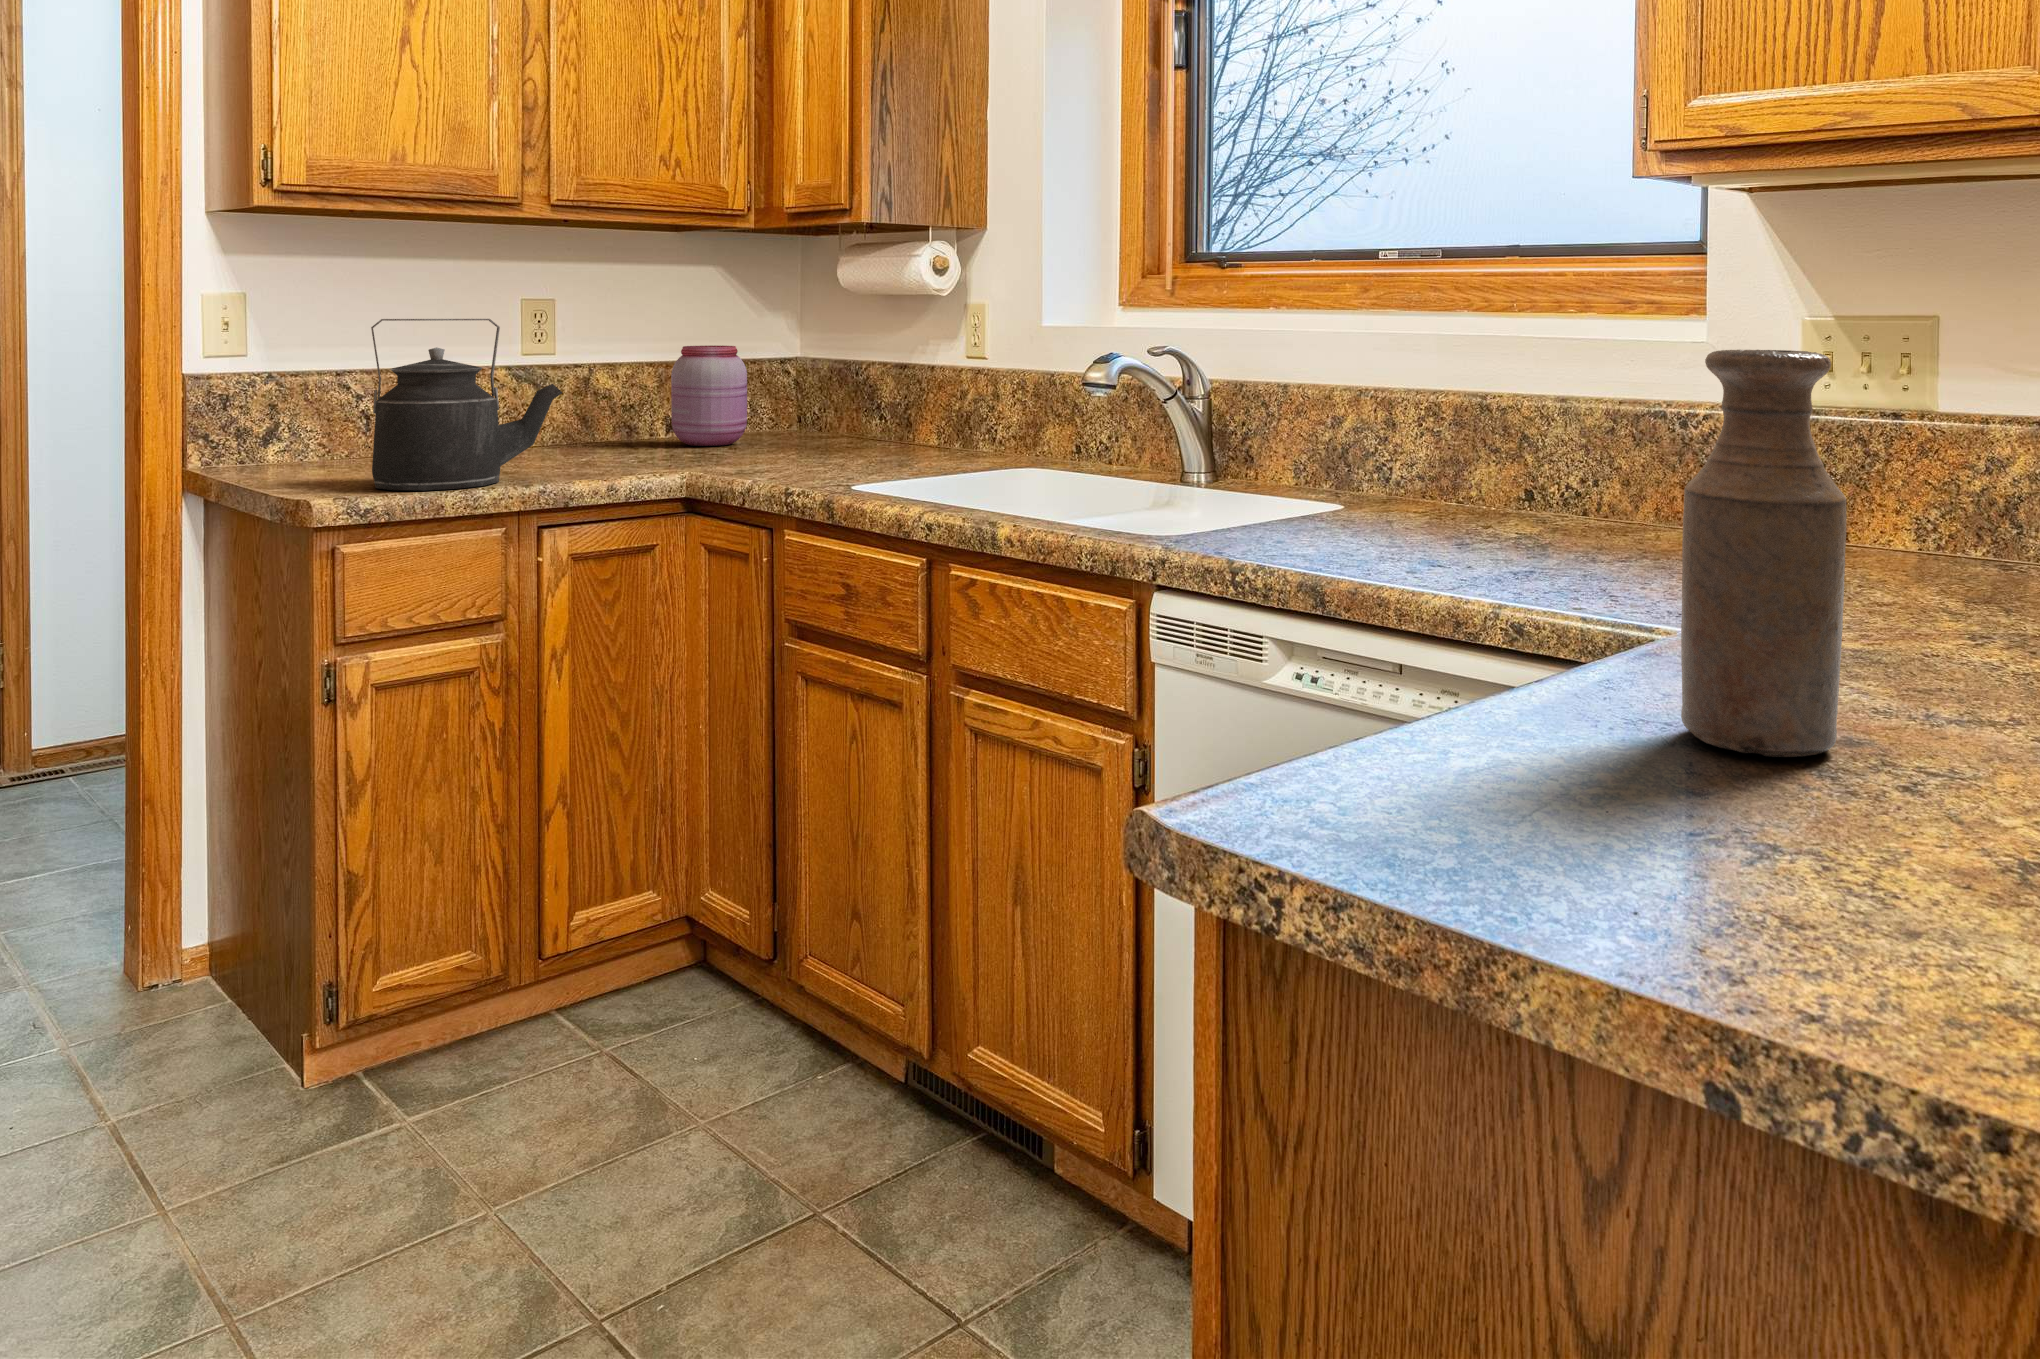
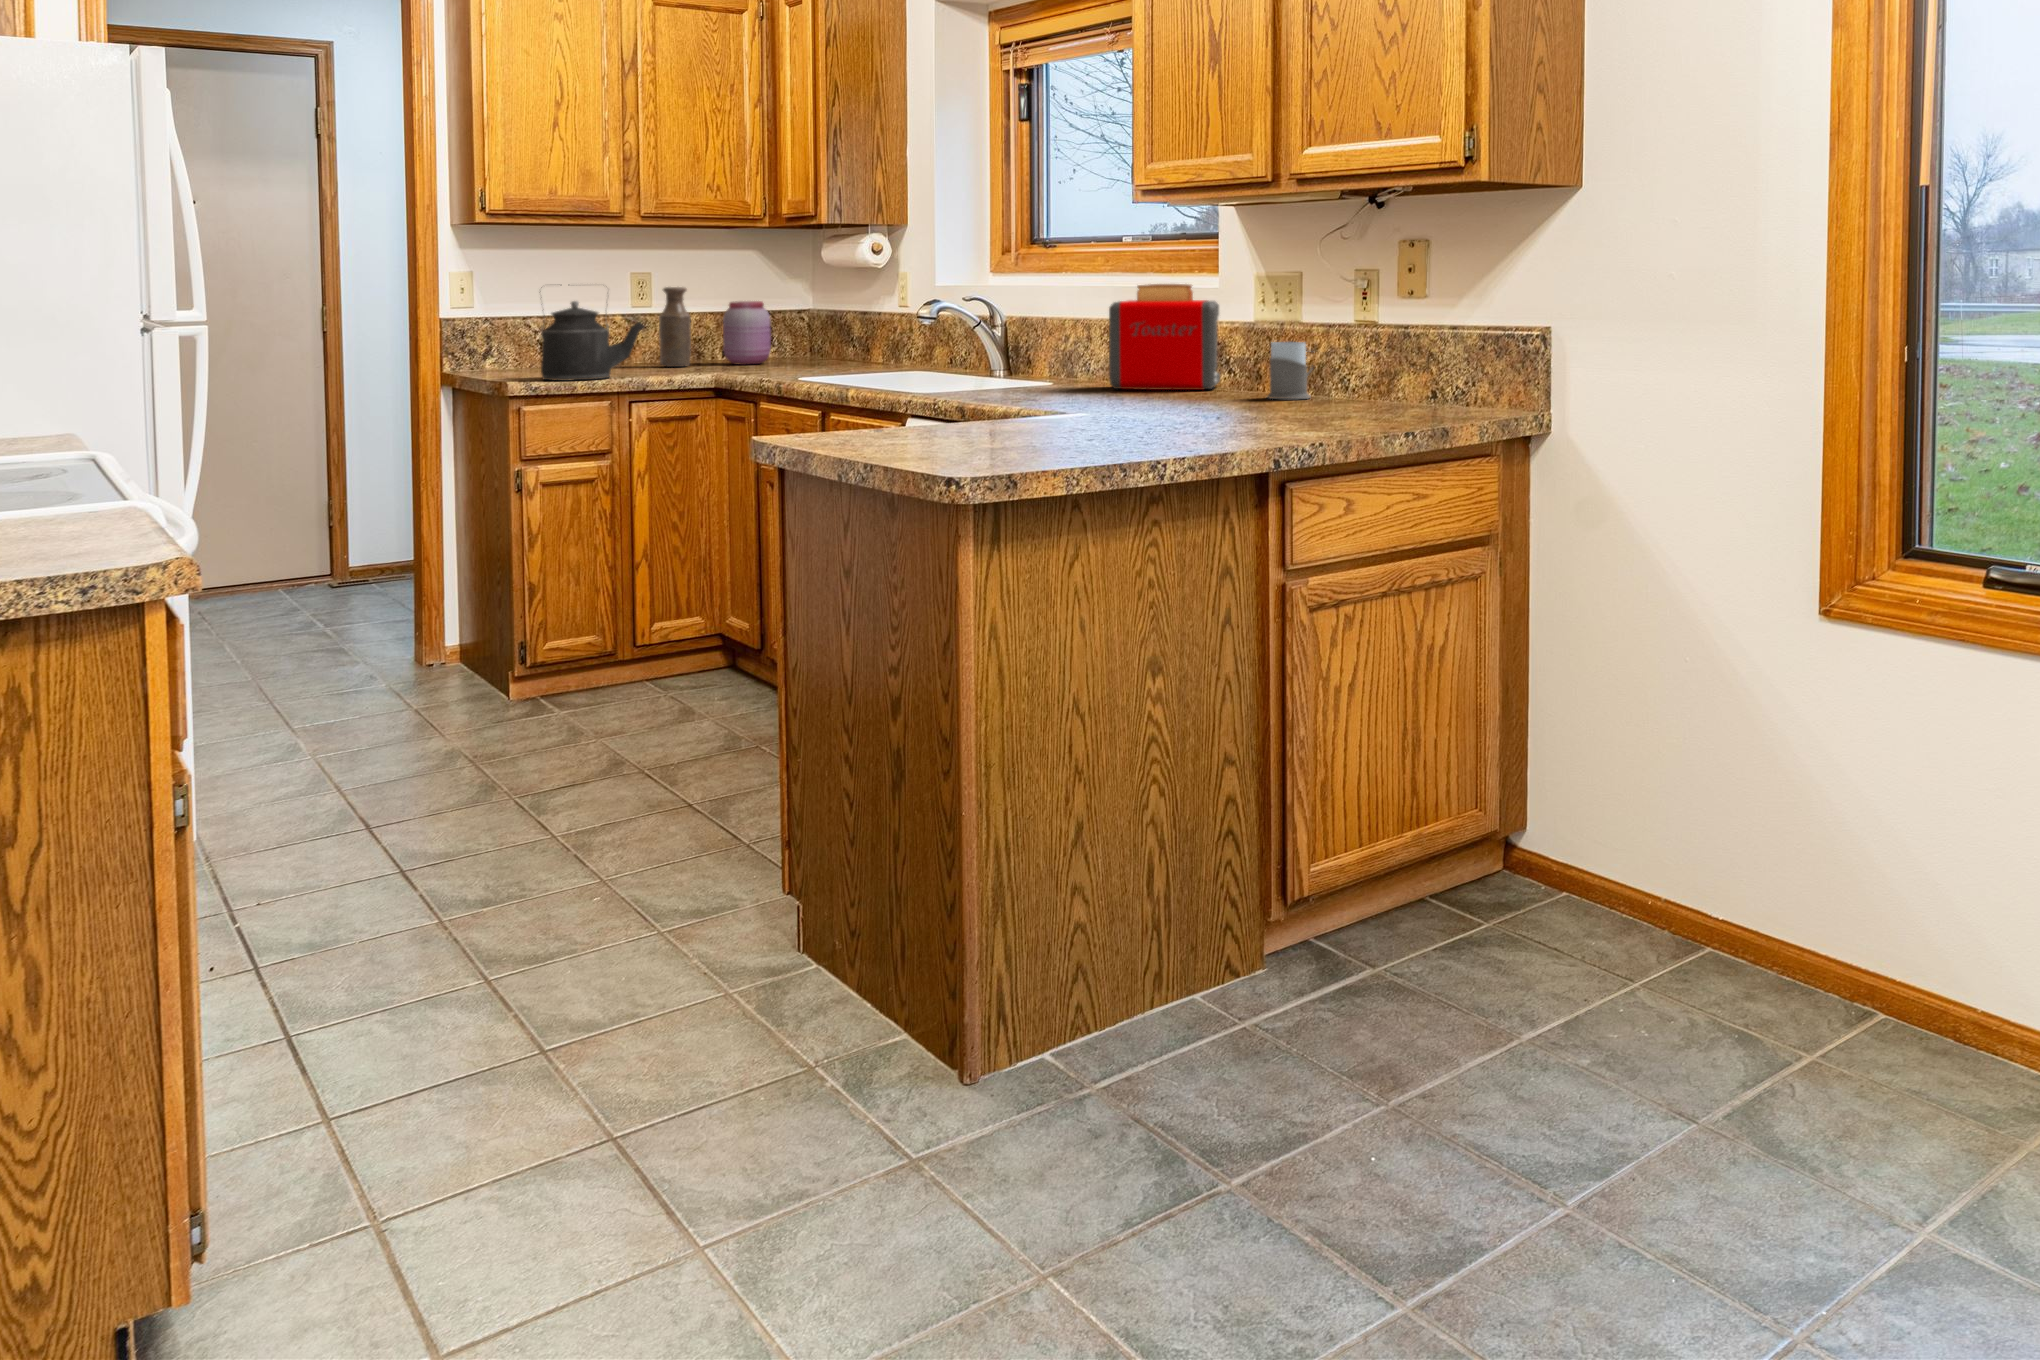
toaster: none [1481,333,1699,528] -> present [1109,284,1220,390]
bottle: present [1681,350,1847,757] -> present [659,287,691,367]
mug: none [1880,450,1977,566] -> present [1267,342,1312,399]

